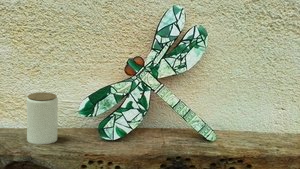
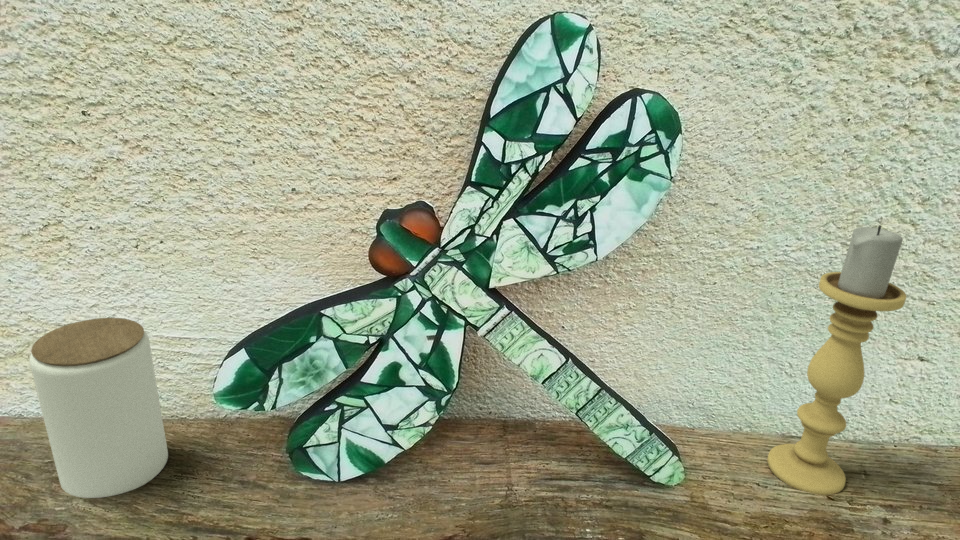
candle holder: none [243,60,272,143] -> present [767,226,906,495]

